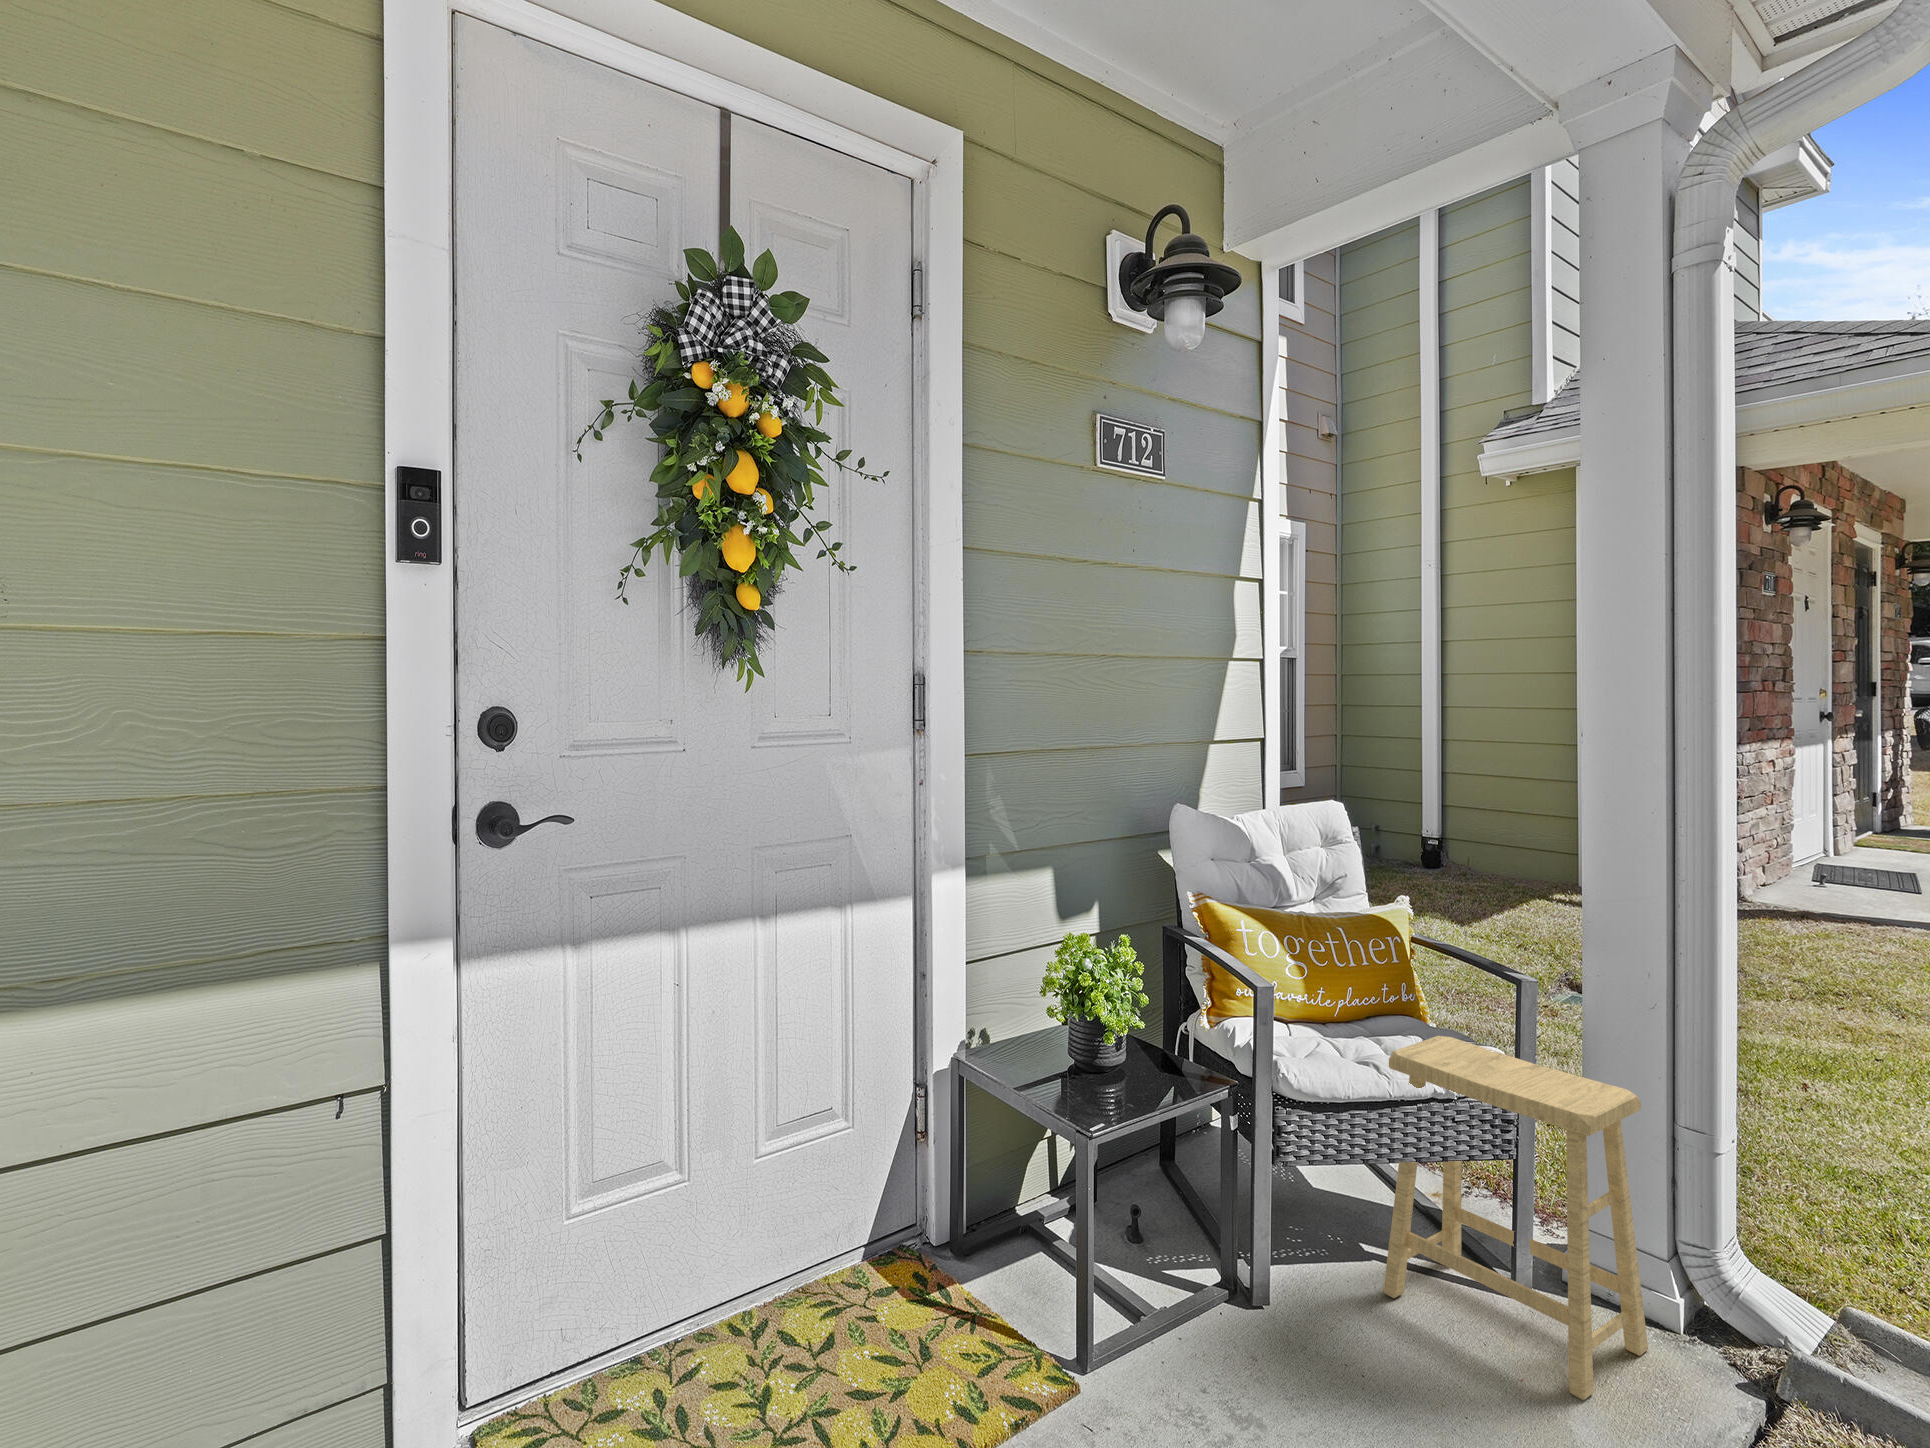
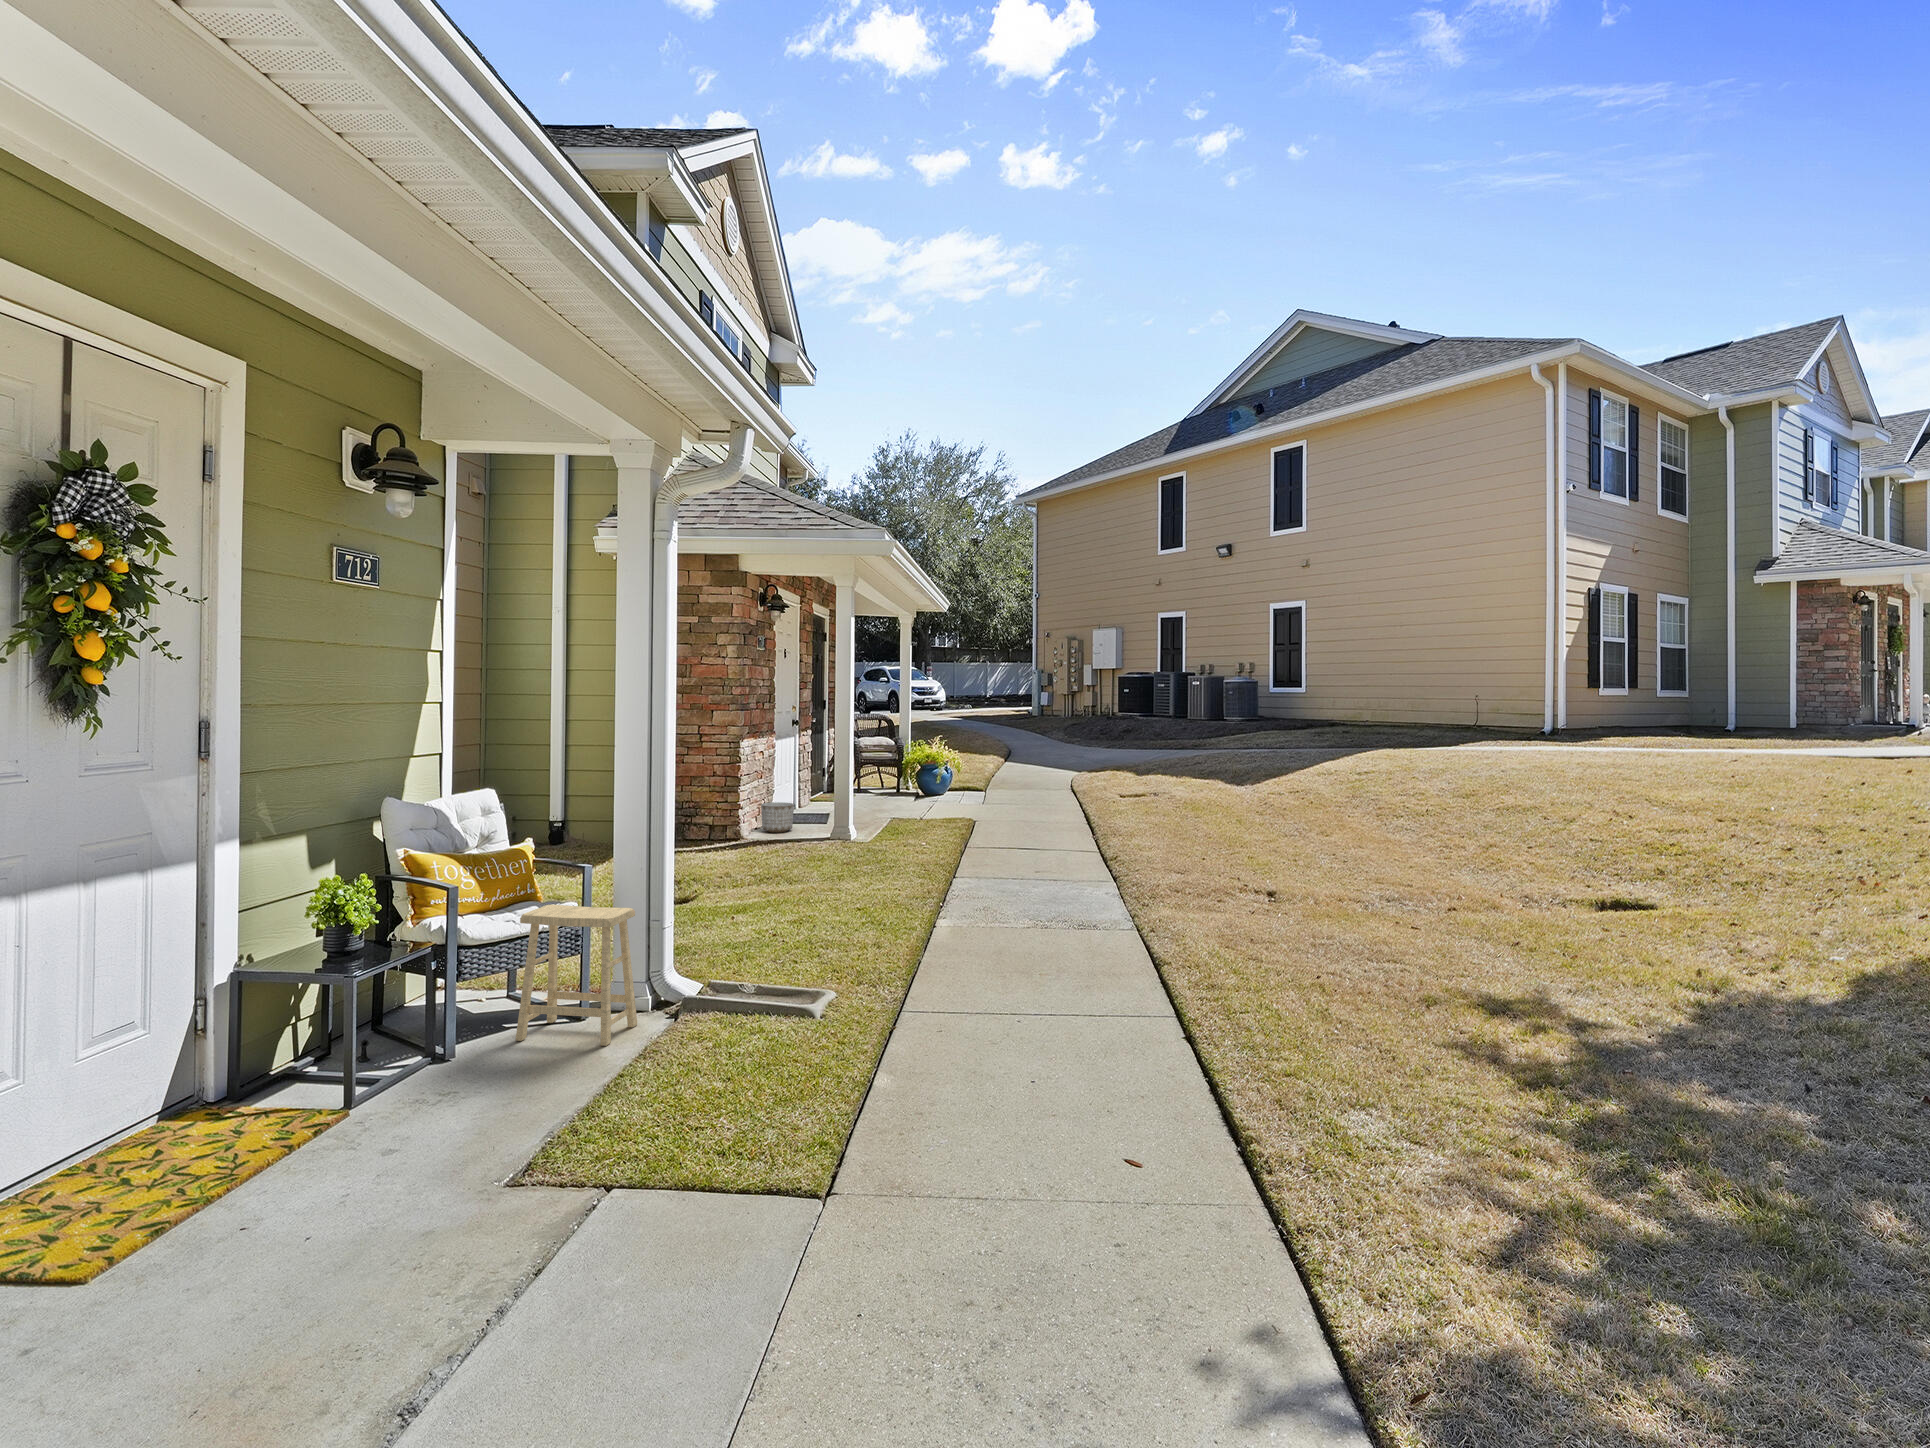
planter: none [1776,847,1847,900] -> present [761,802,794,833]

